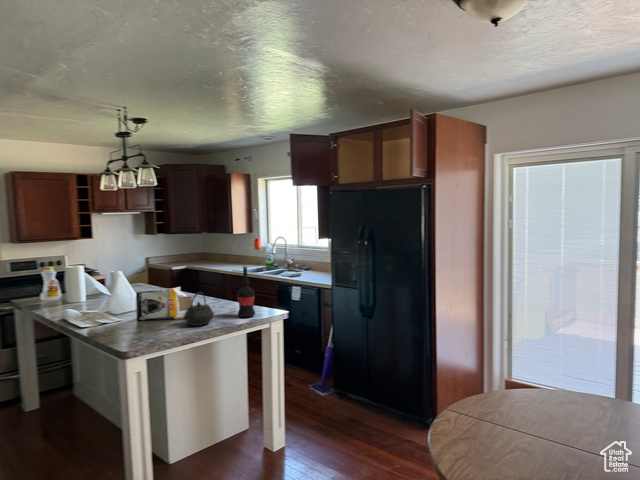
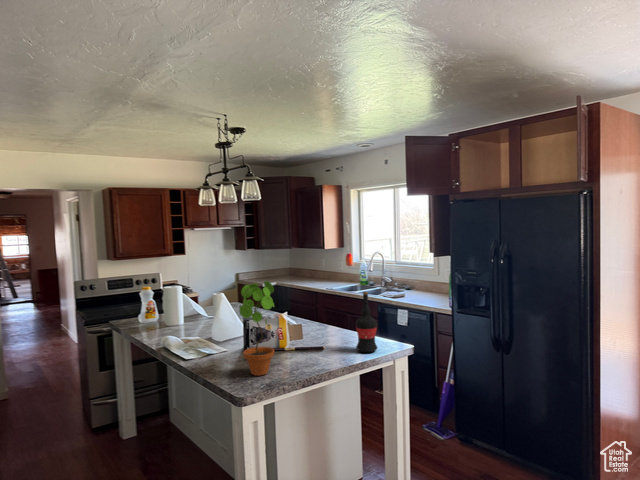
potted plant: none [127,257,160,337] -> present [239,281,274,376]
kettle: present [184,292,214,326] -> none [299,322,332,362]

